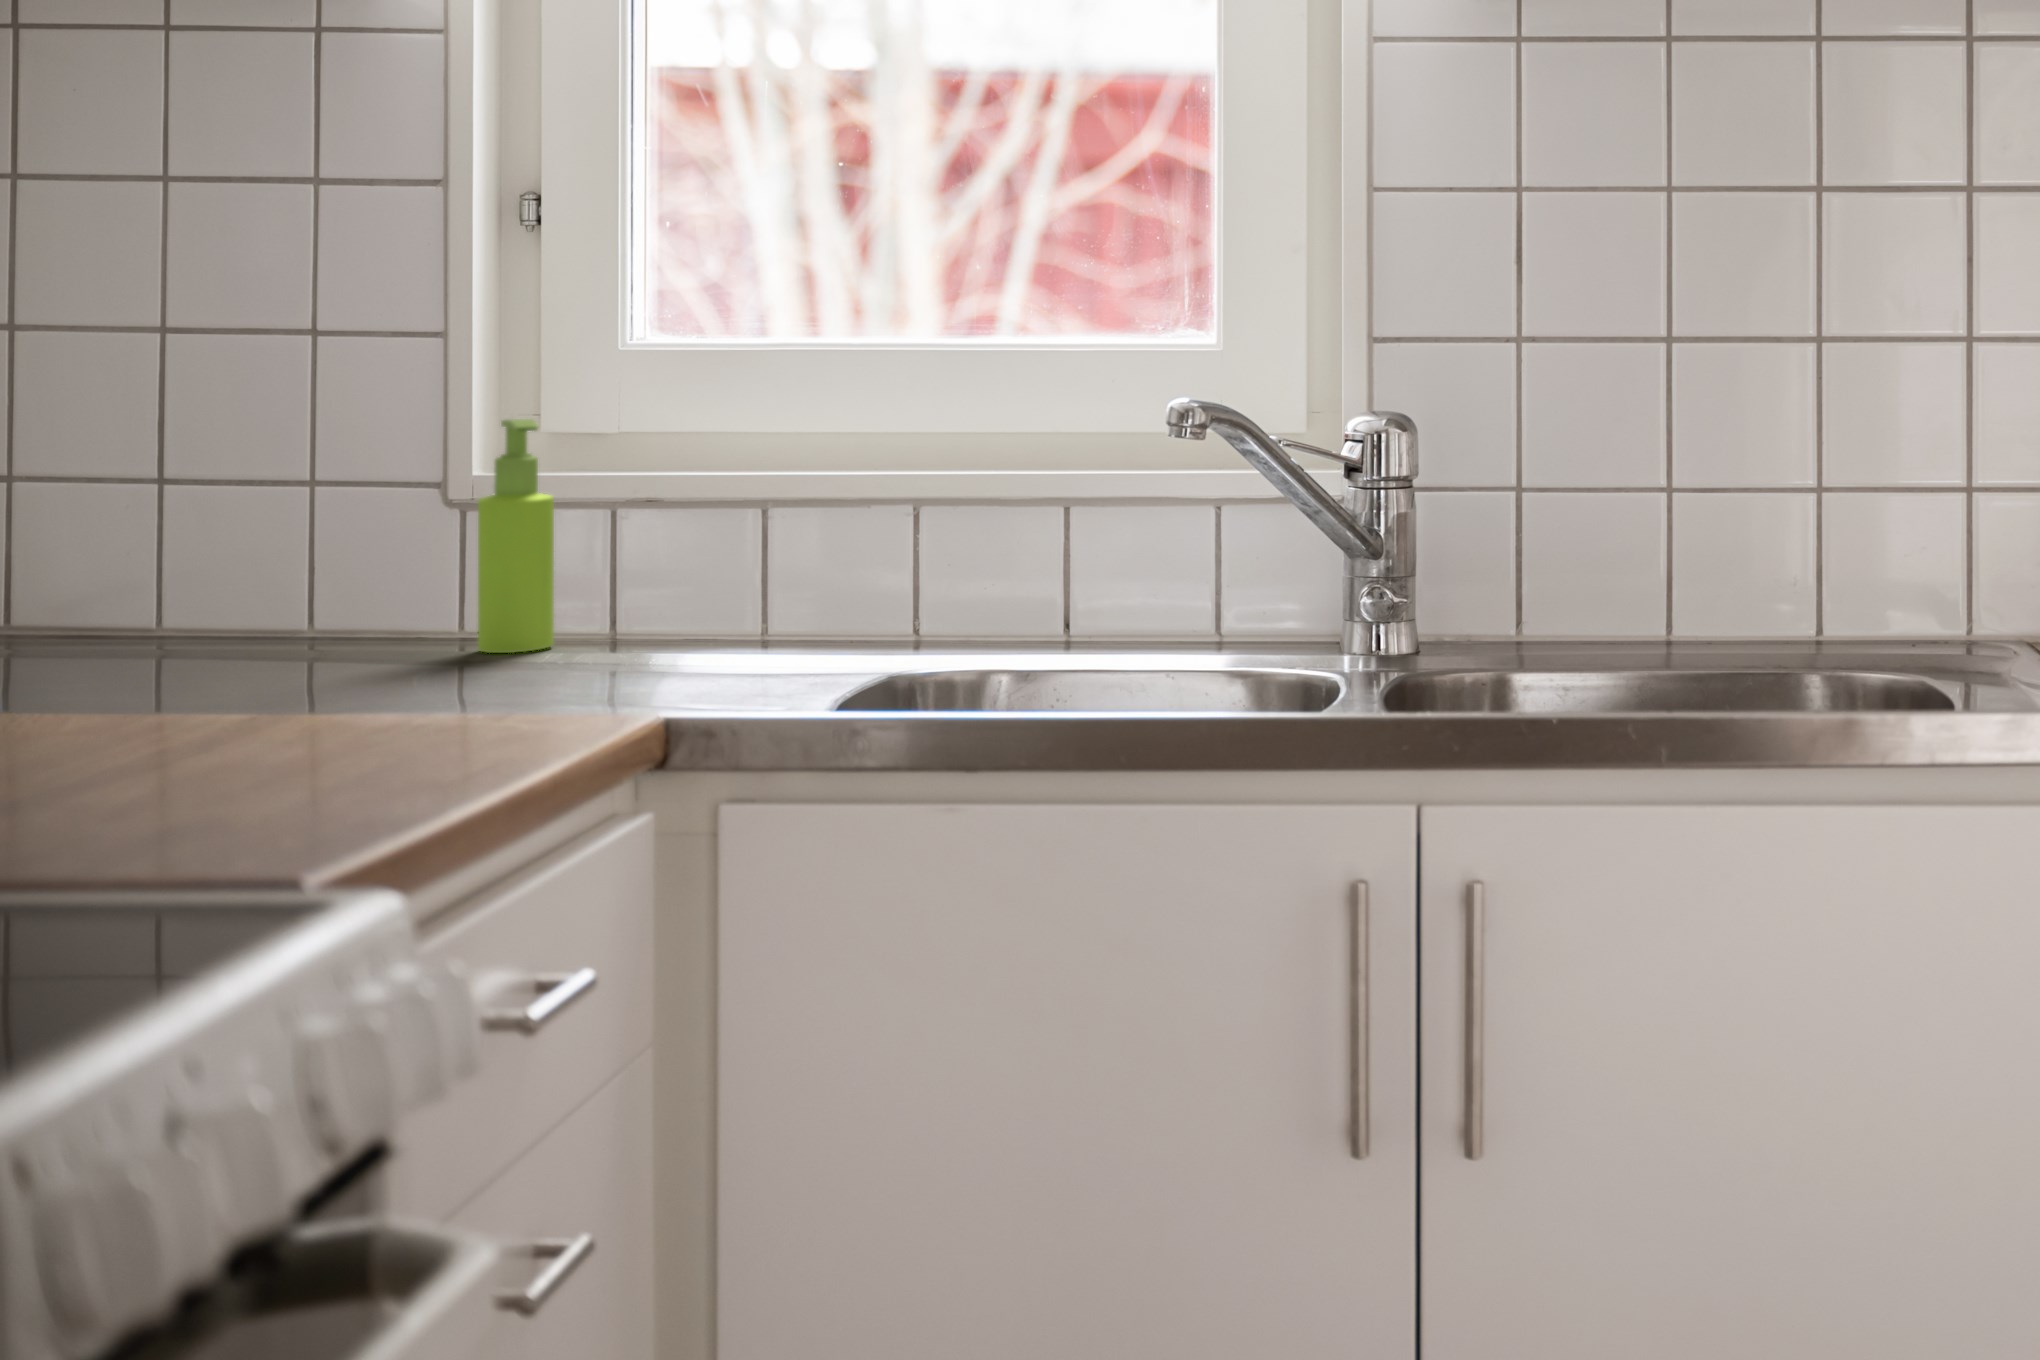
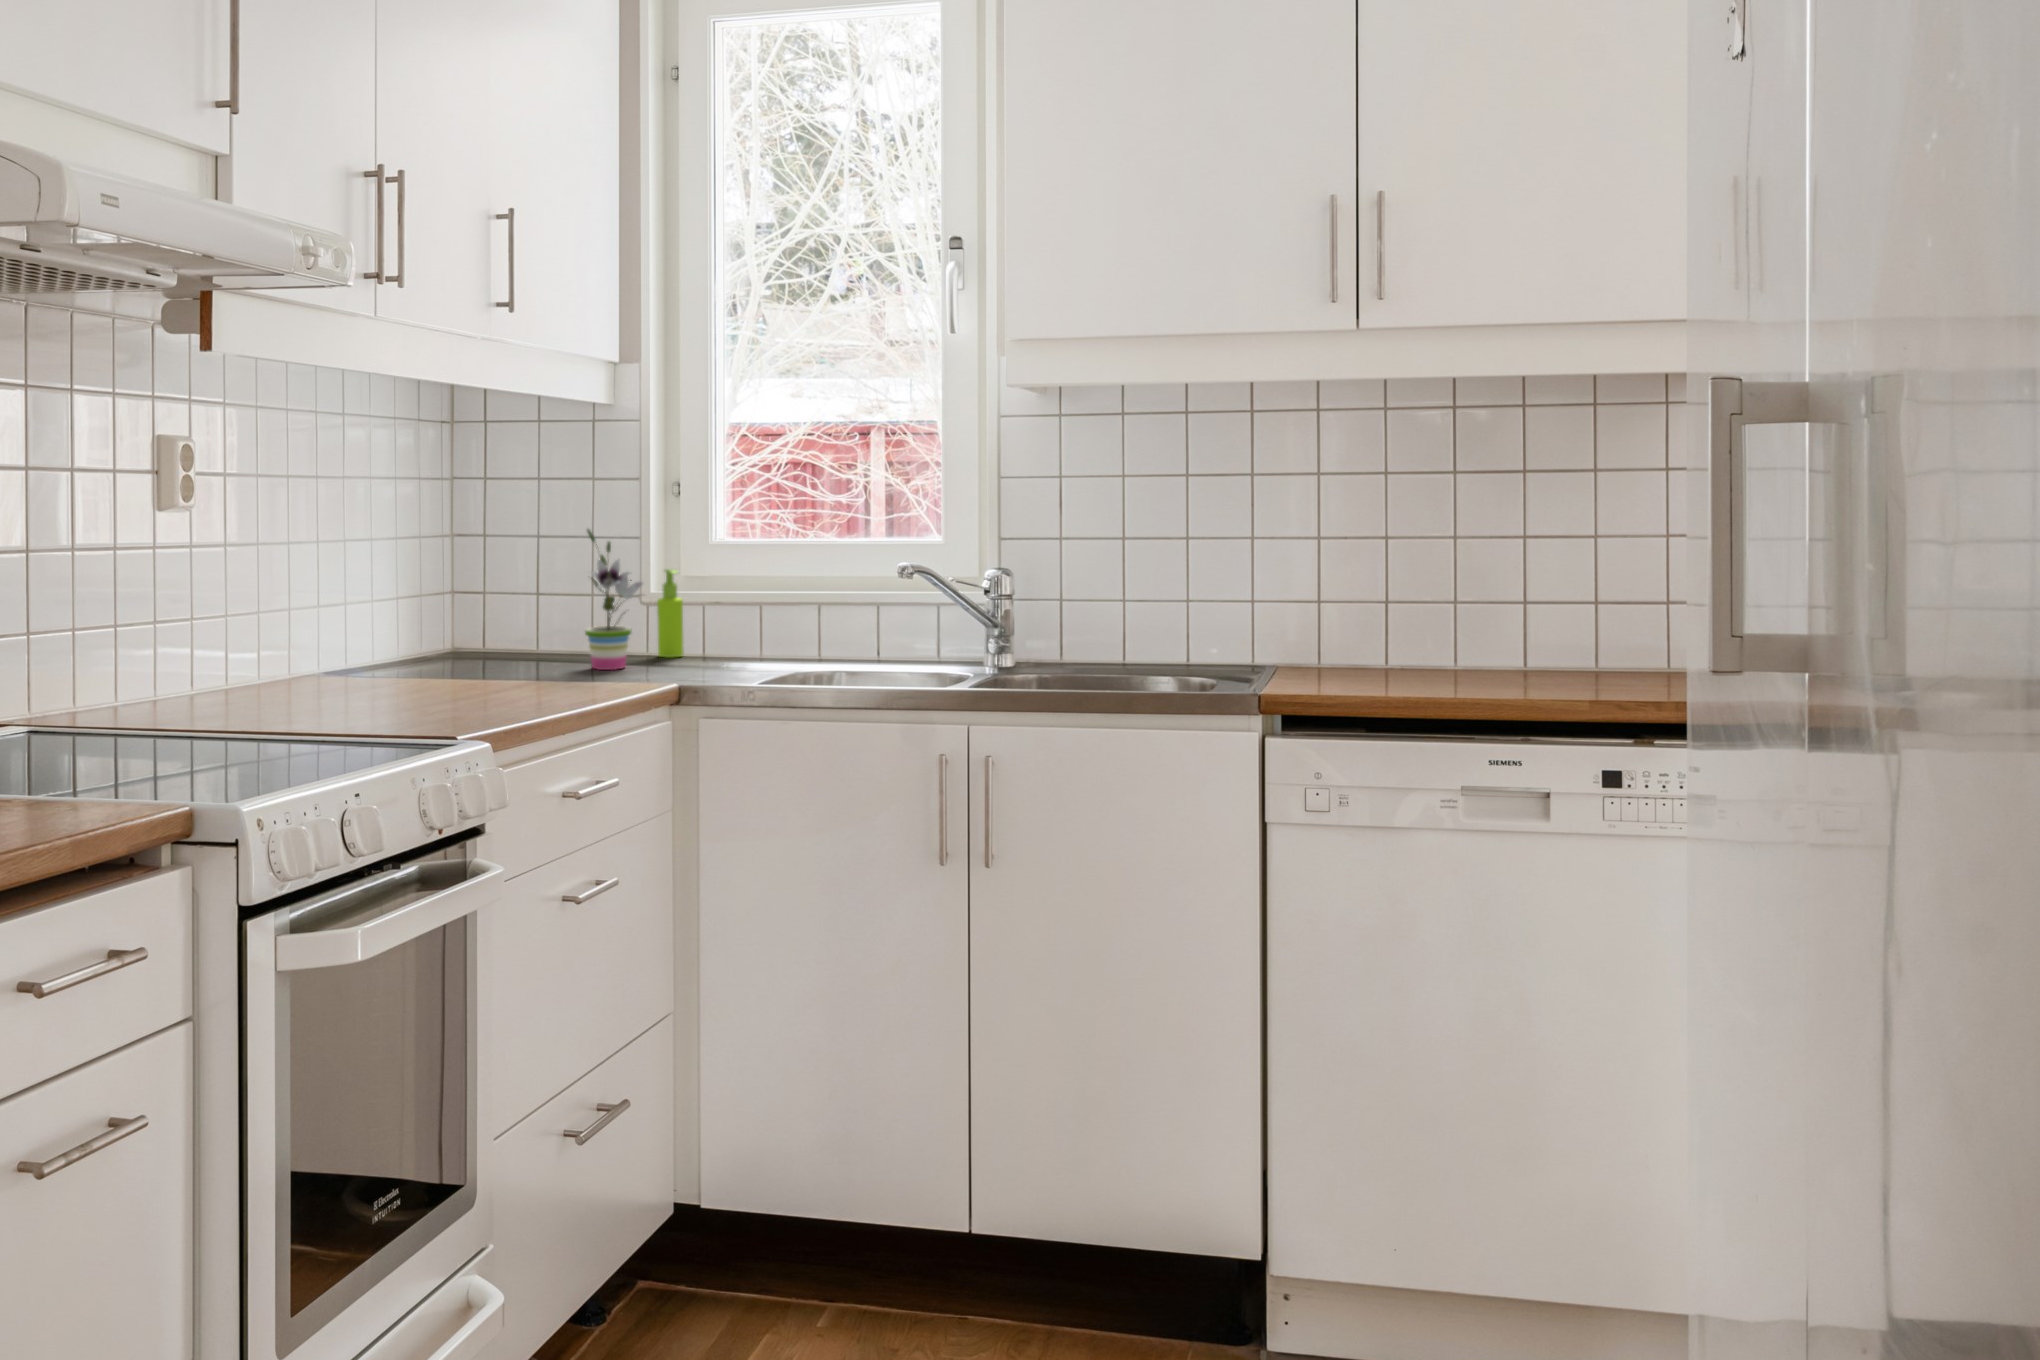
potted plant: none [186,297,414,705] -> present [585,530,642,670]

